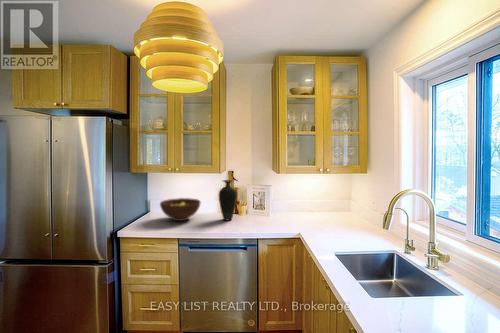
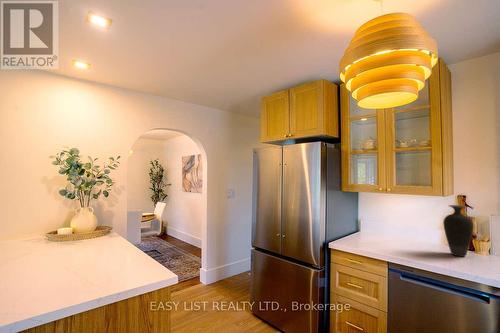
fruit bowl: present [160,198,200,221] -> none [369,220,418,245]

